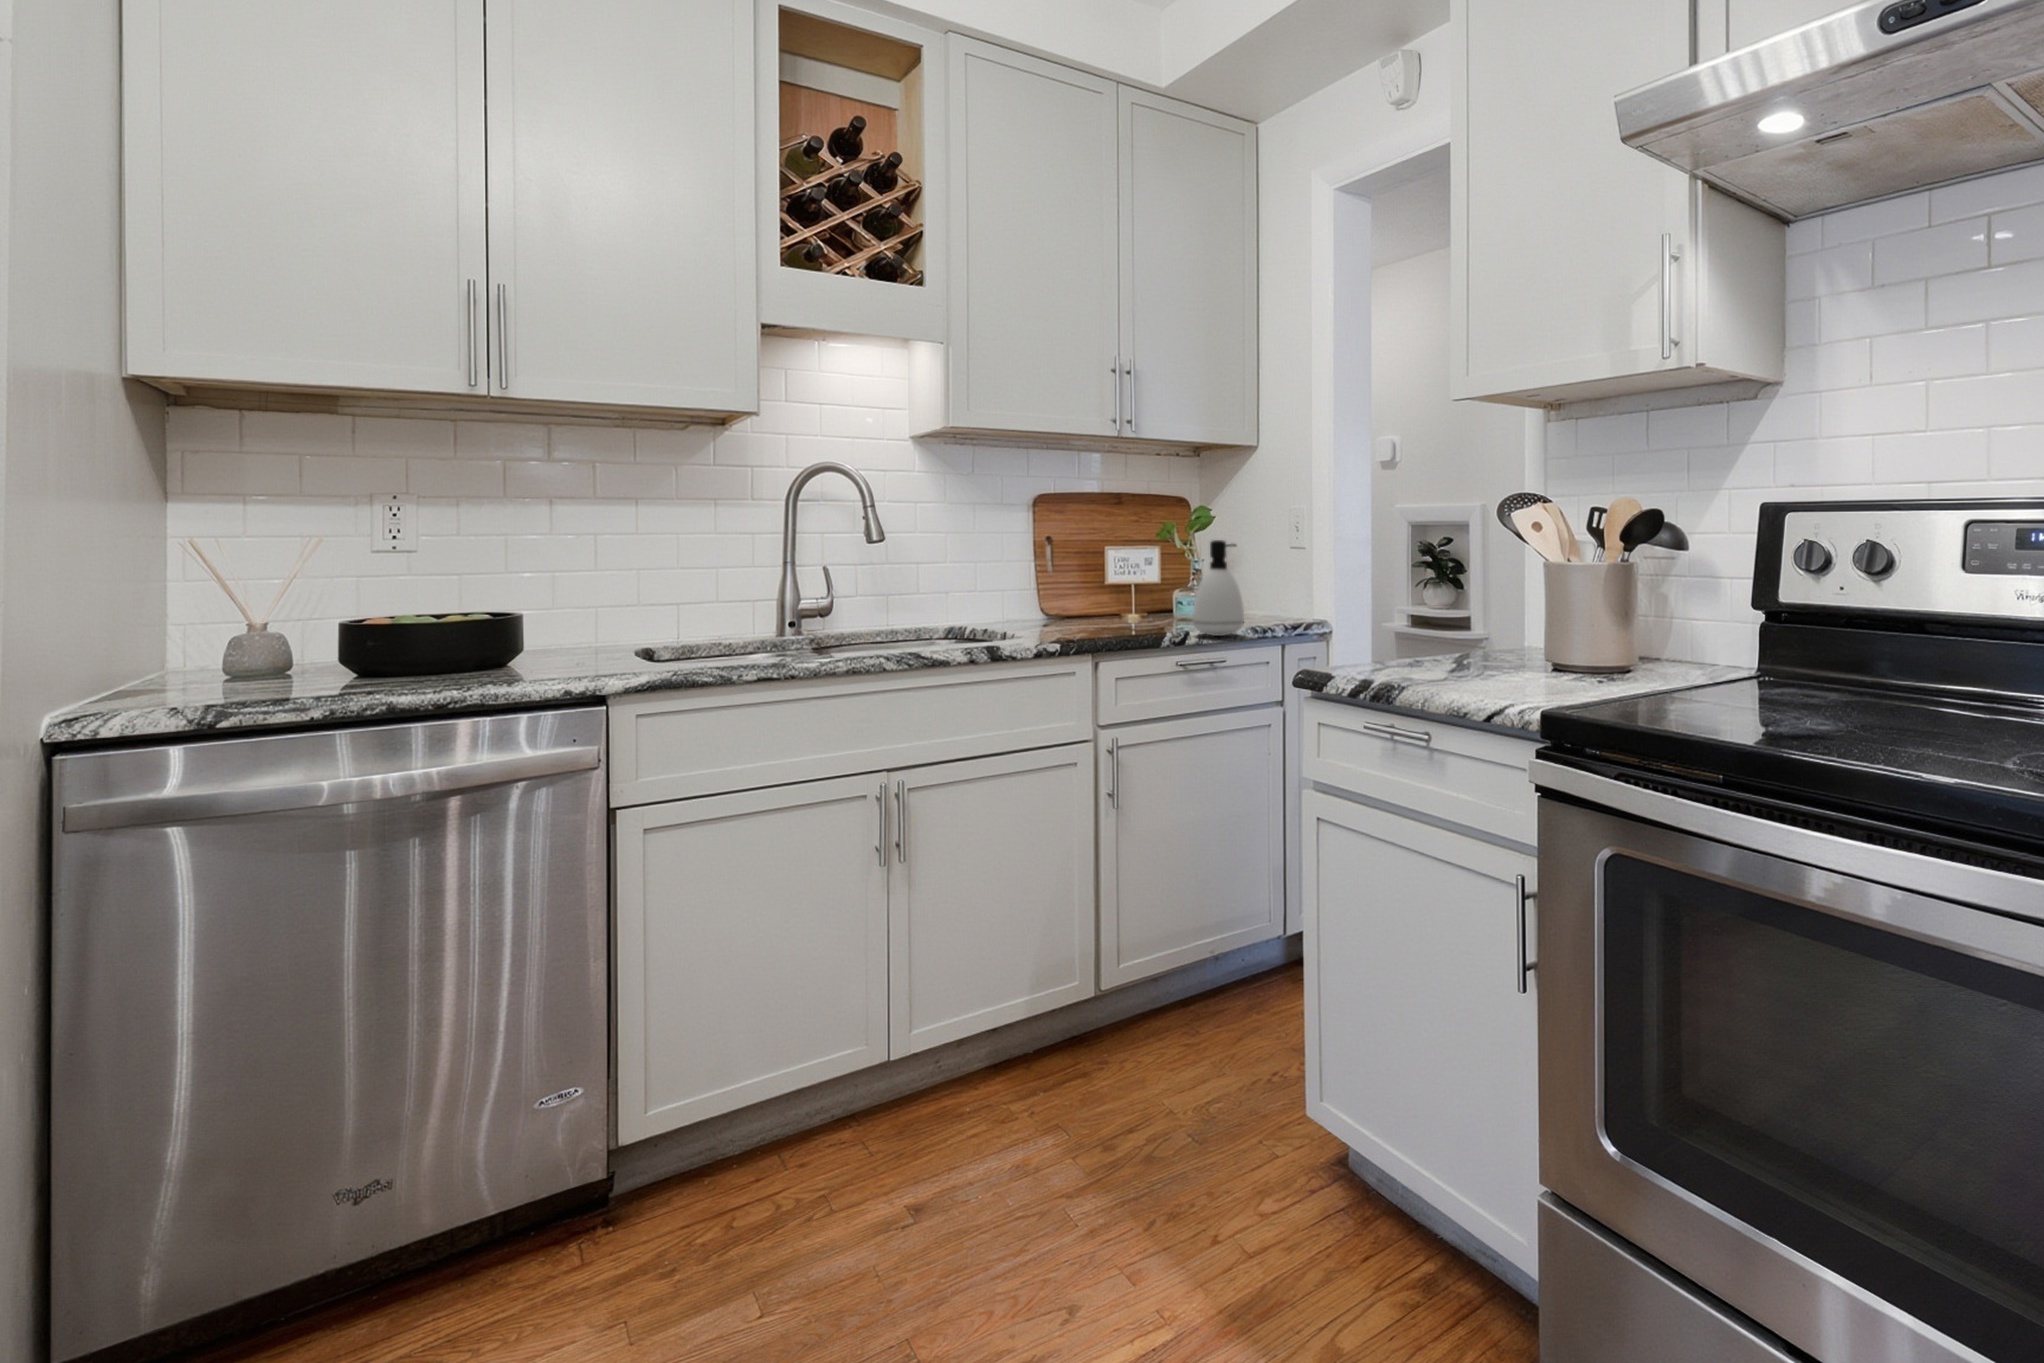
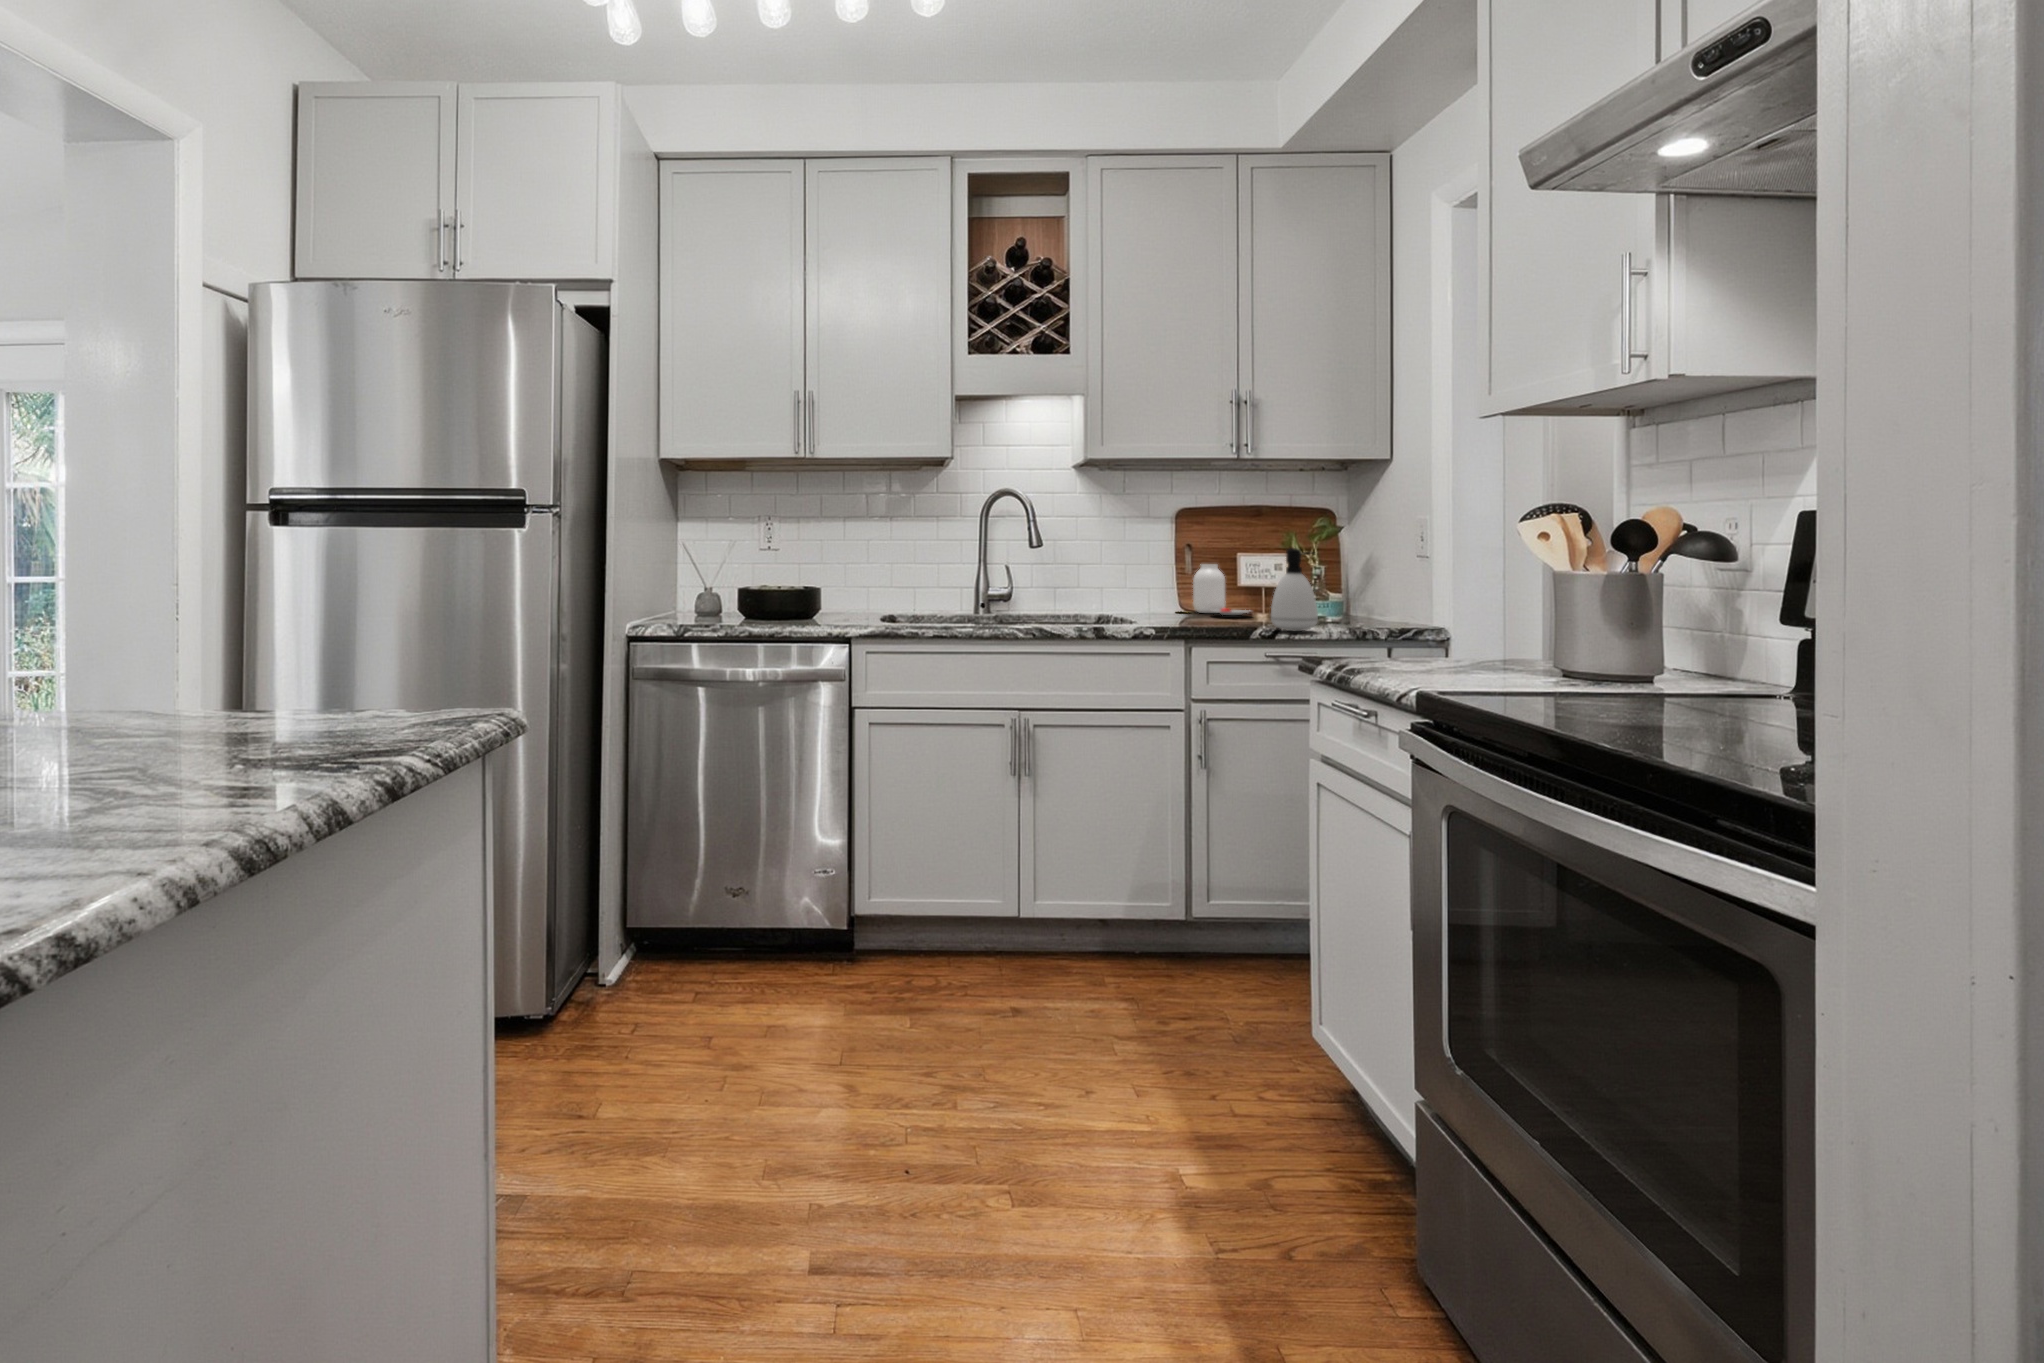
jar: none [1041,558,1136,617] -> present [1193,564,1250,615]

